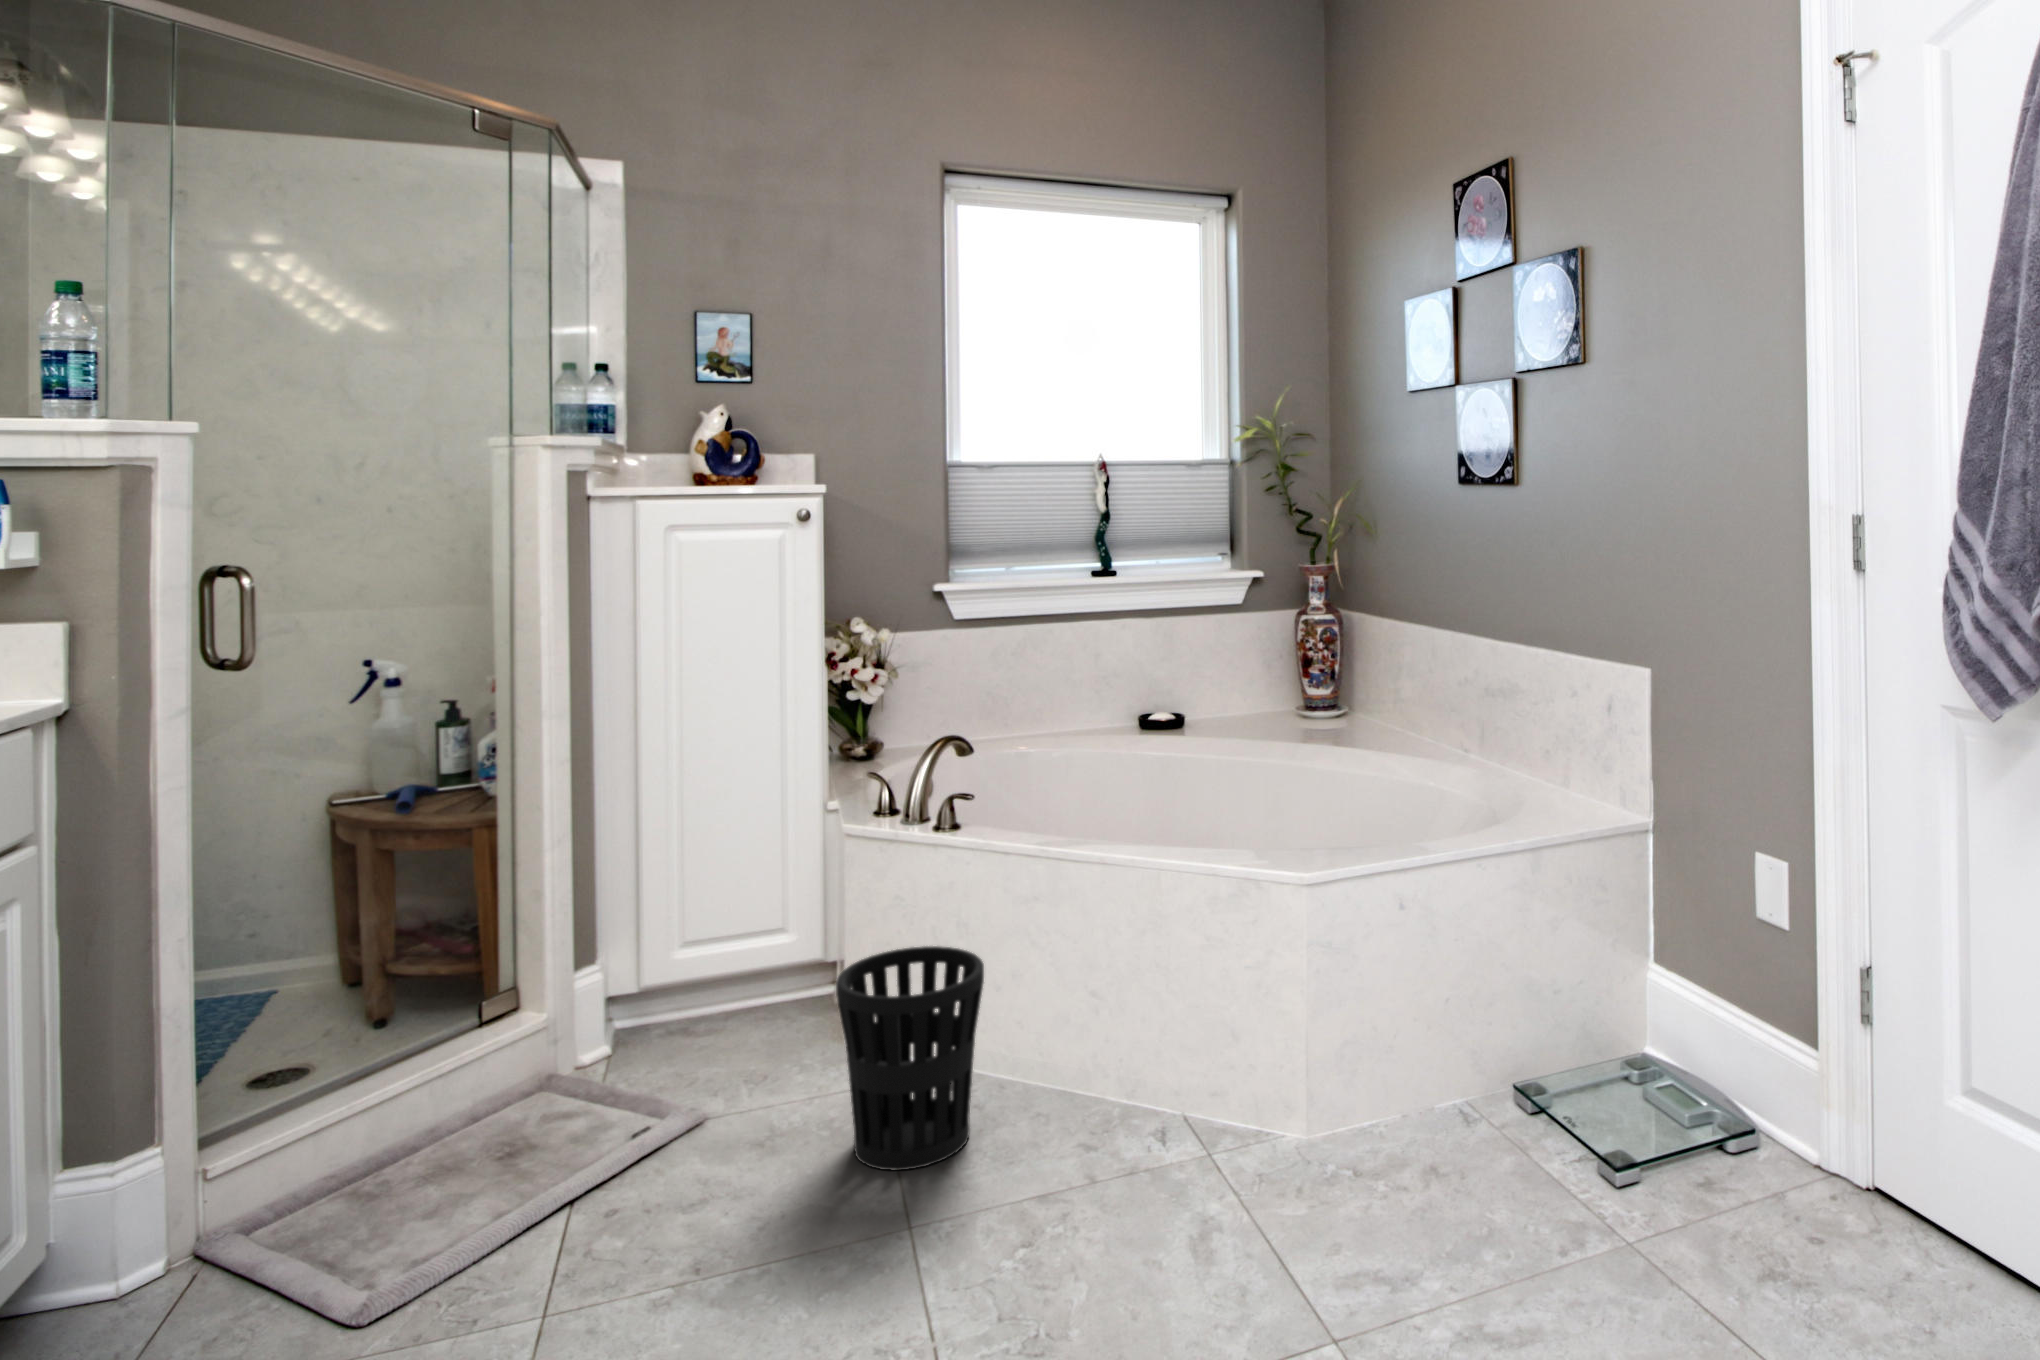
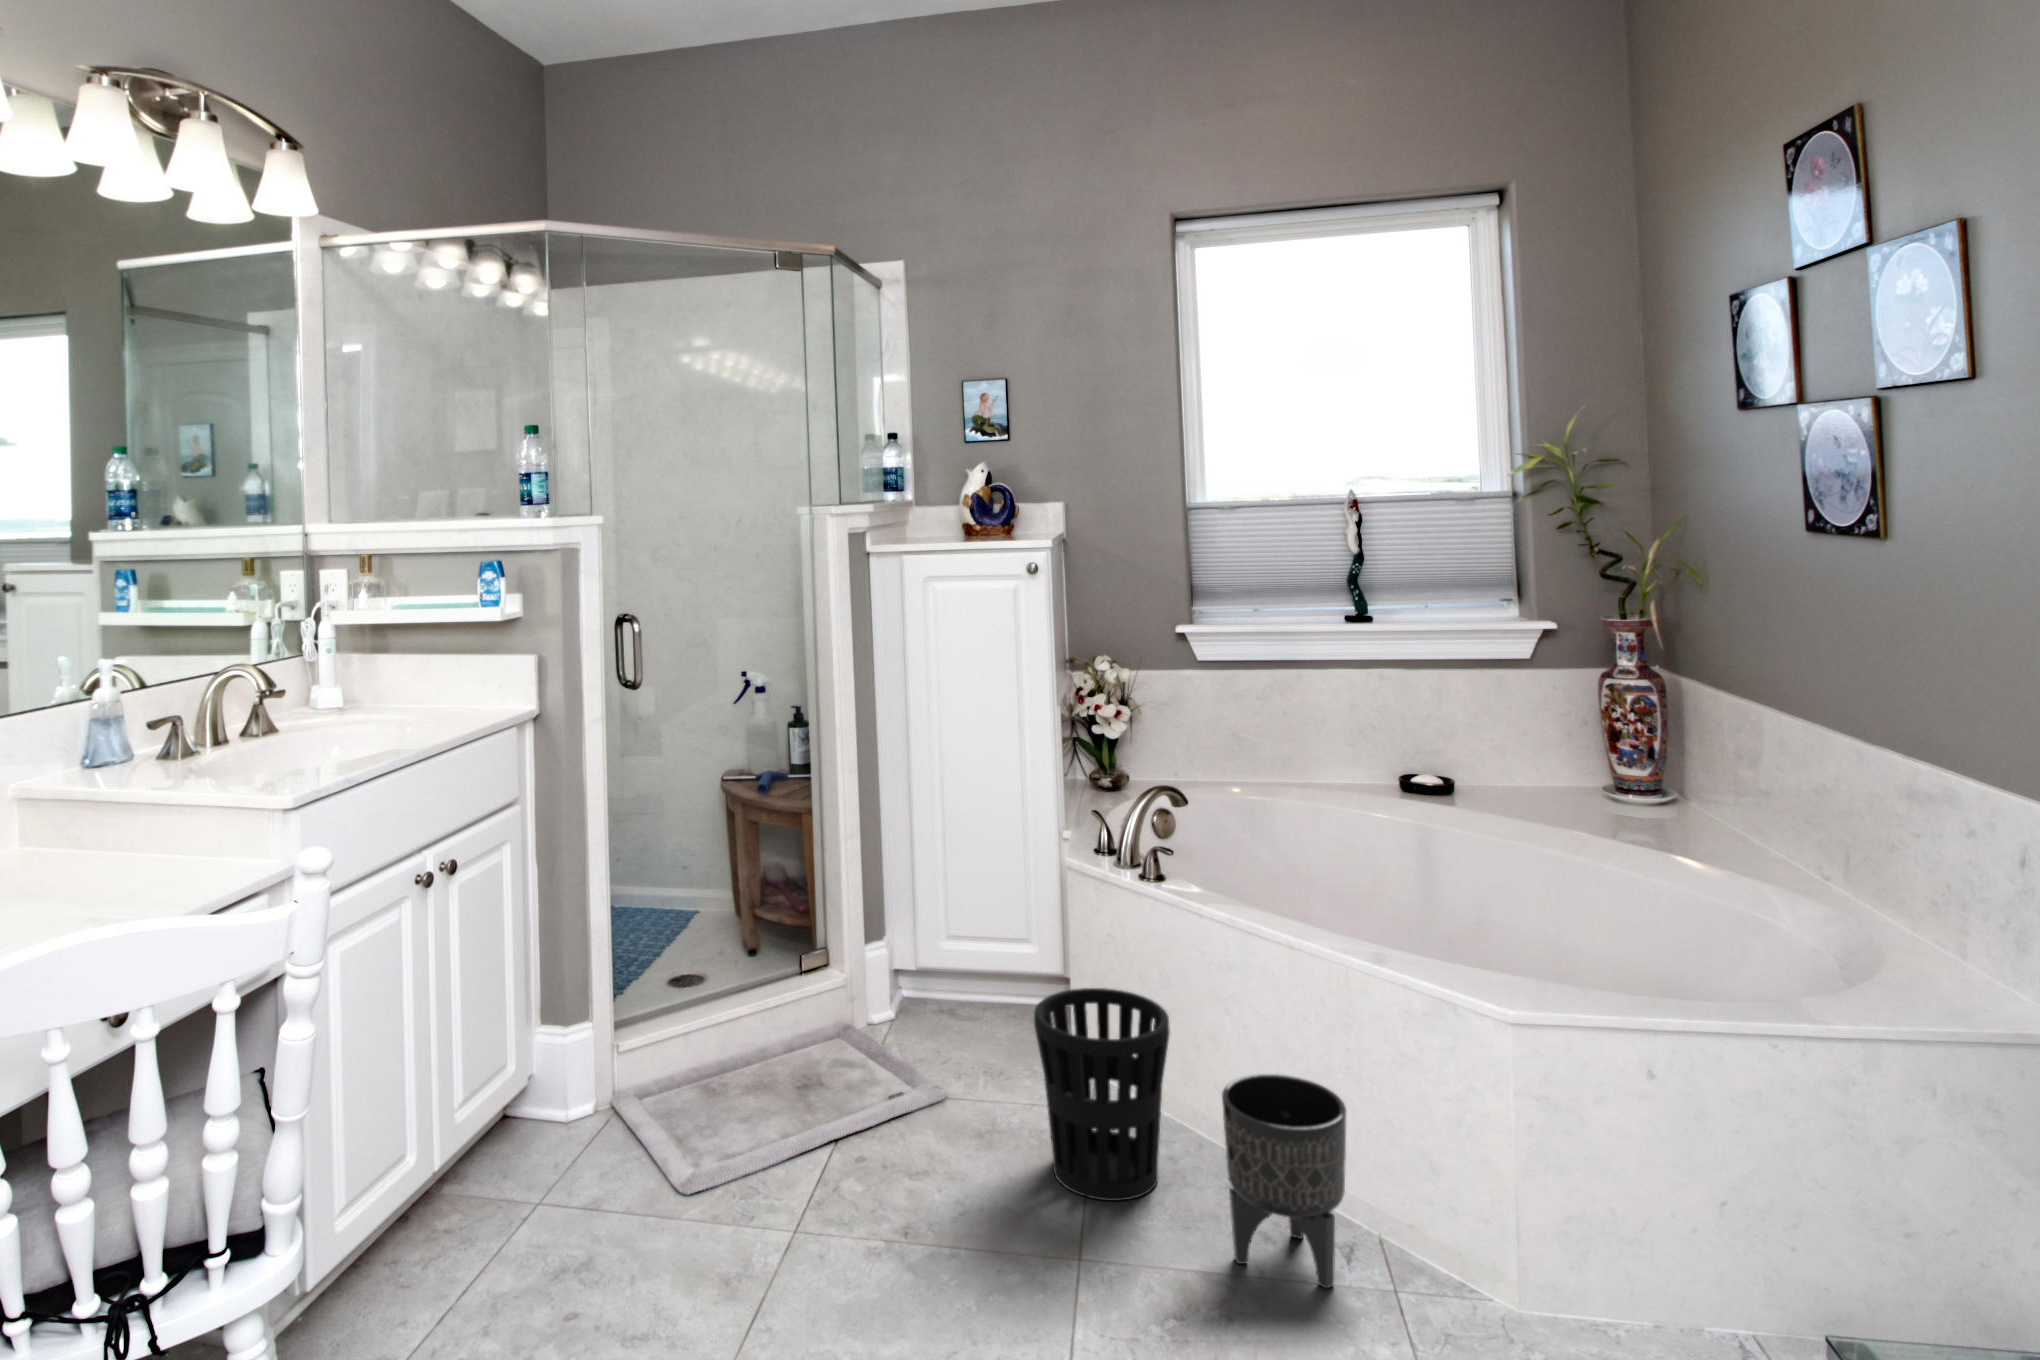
planter: none [1053,987,1169,1183] -> present [1222,1074,1346,1288]

